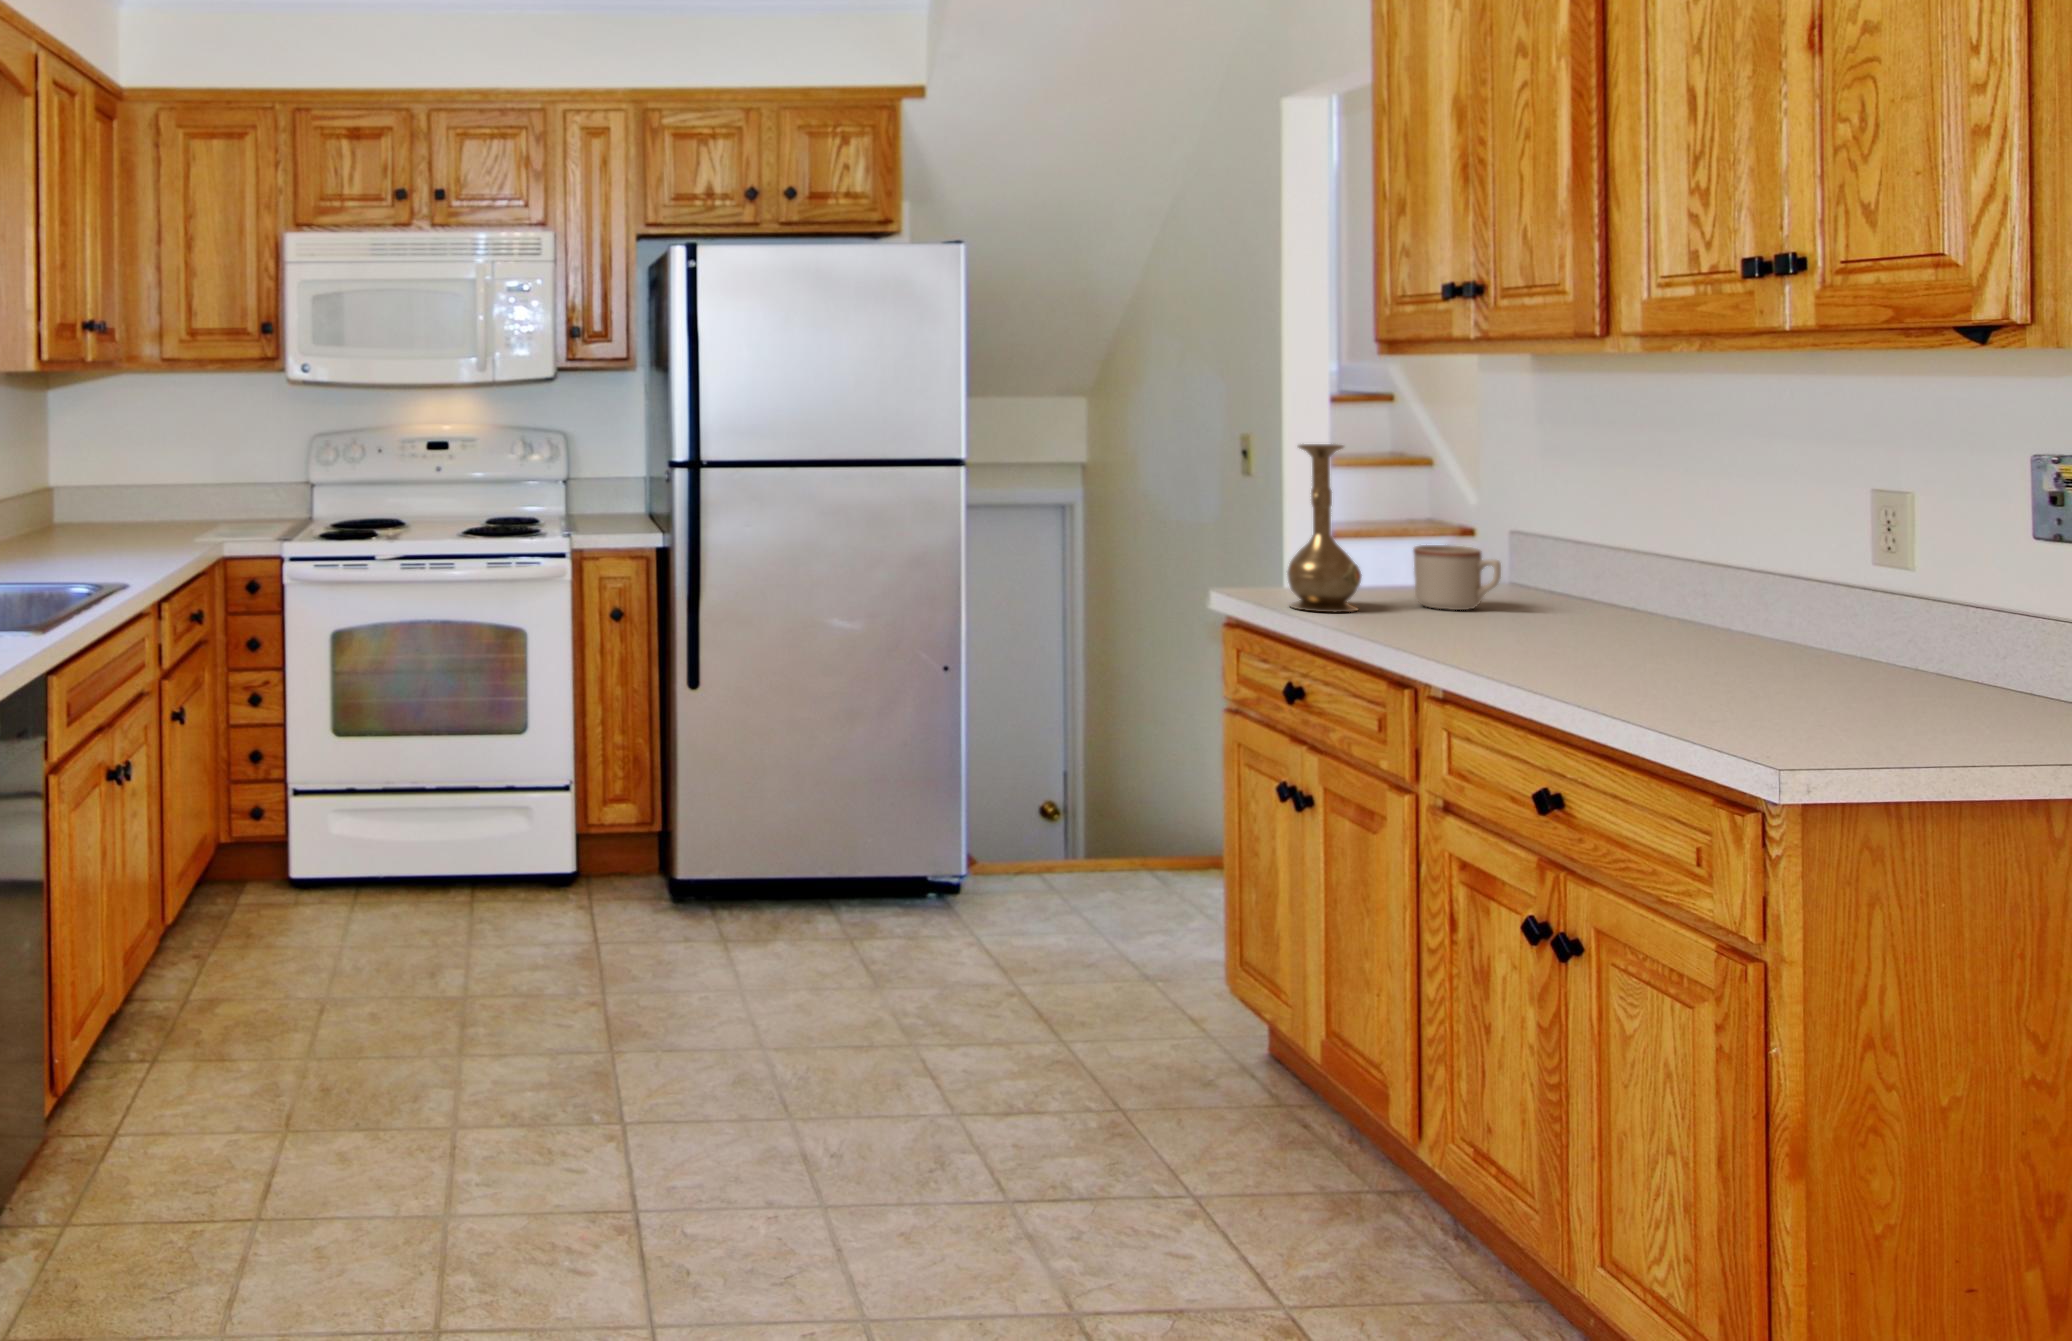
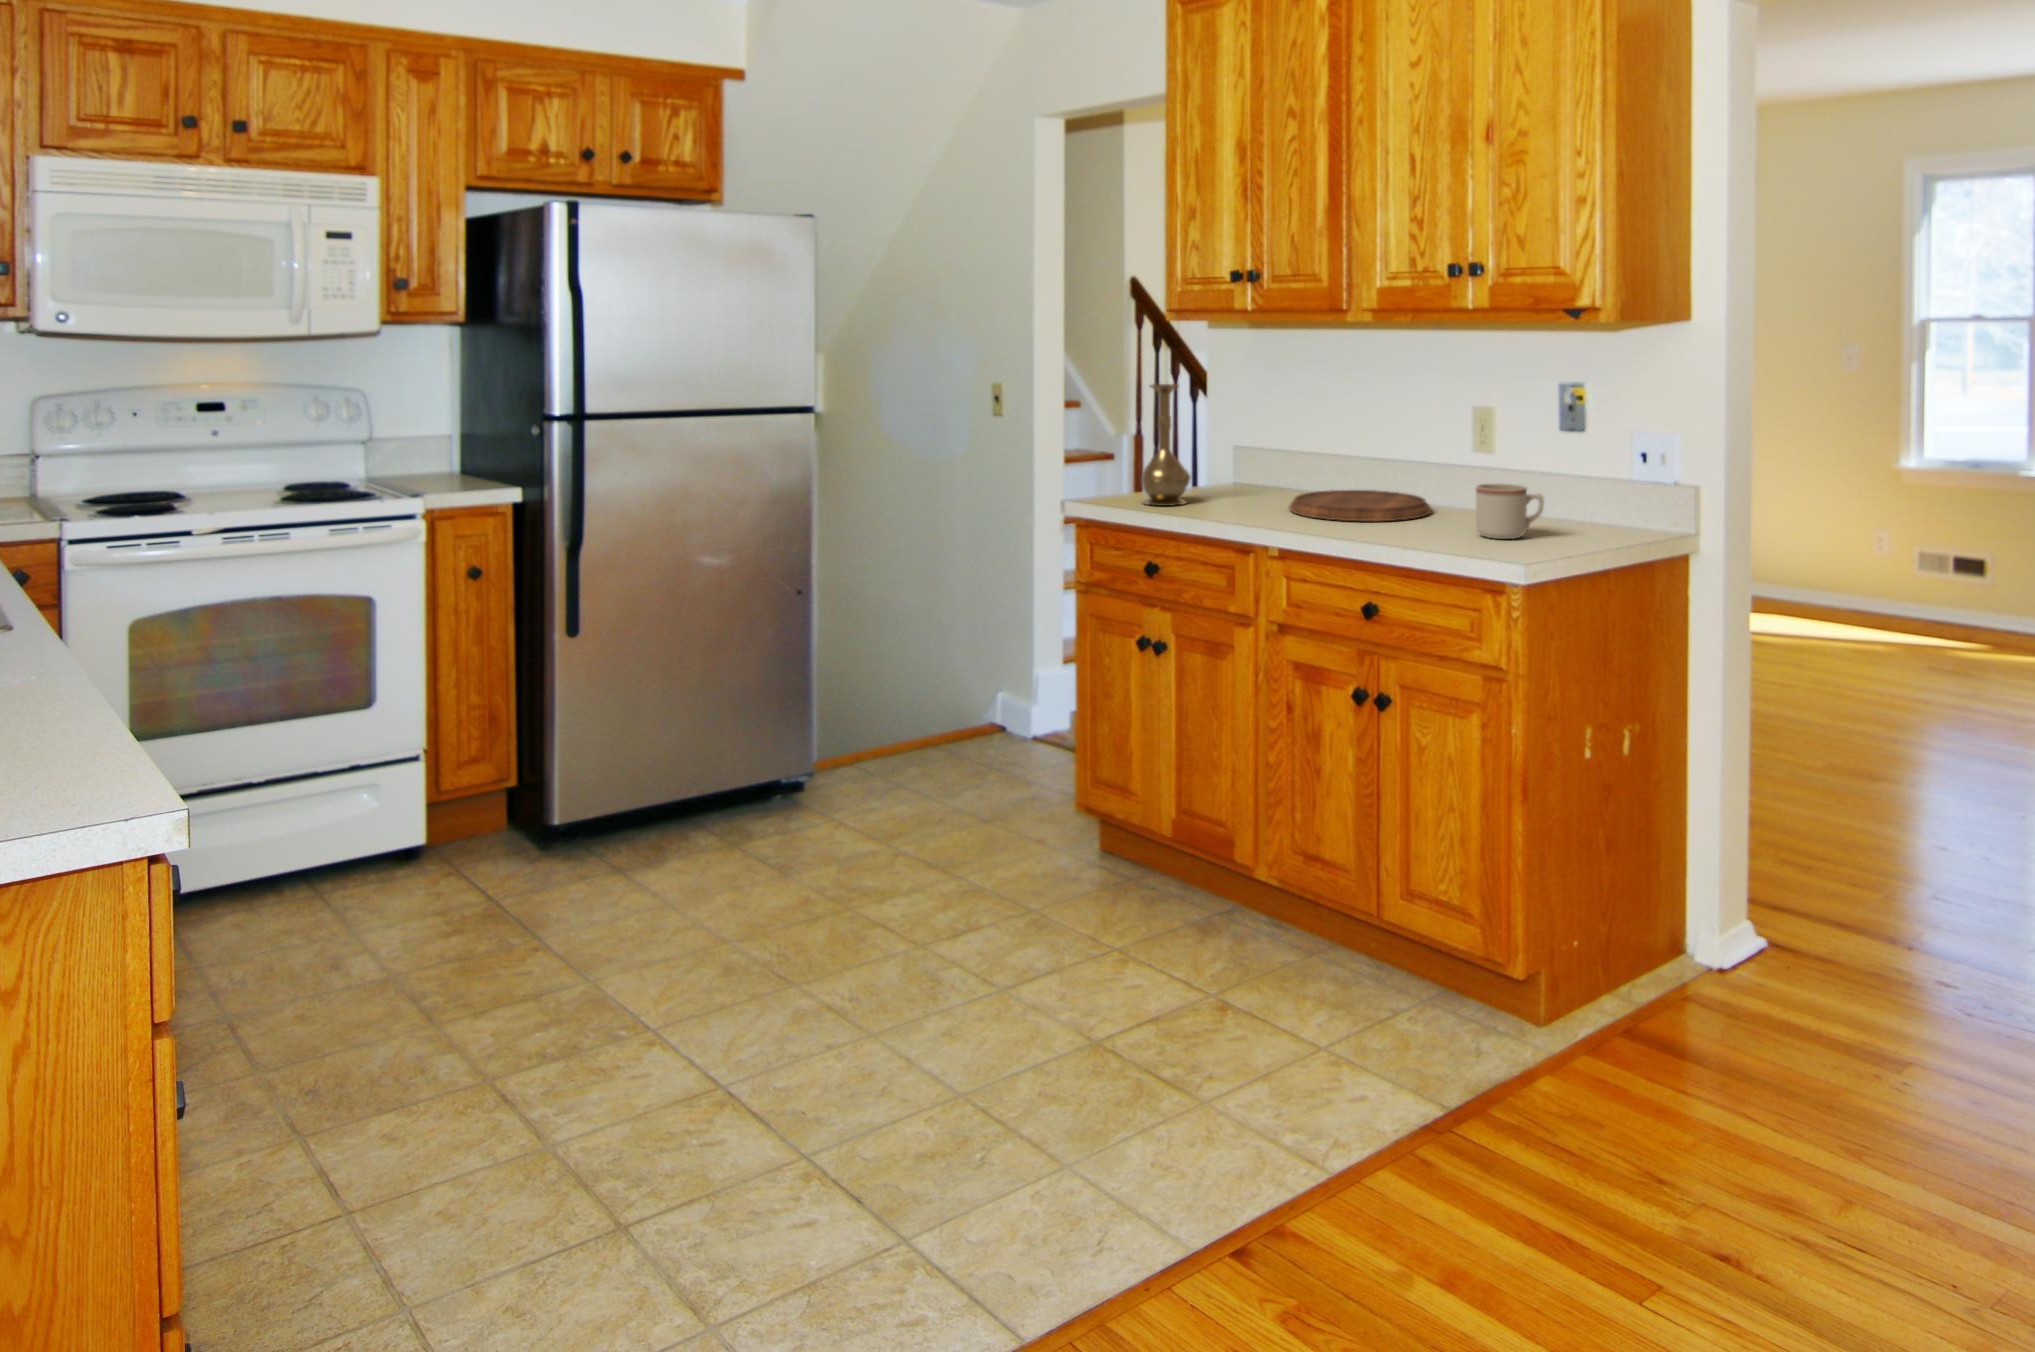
mug: present [1413,545,1501,610] -> present [1476,484,1544,539]
cutting board: none [1500,613,1768,669] -> present [1289,490,1431,521]

